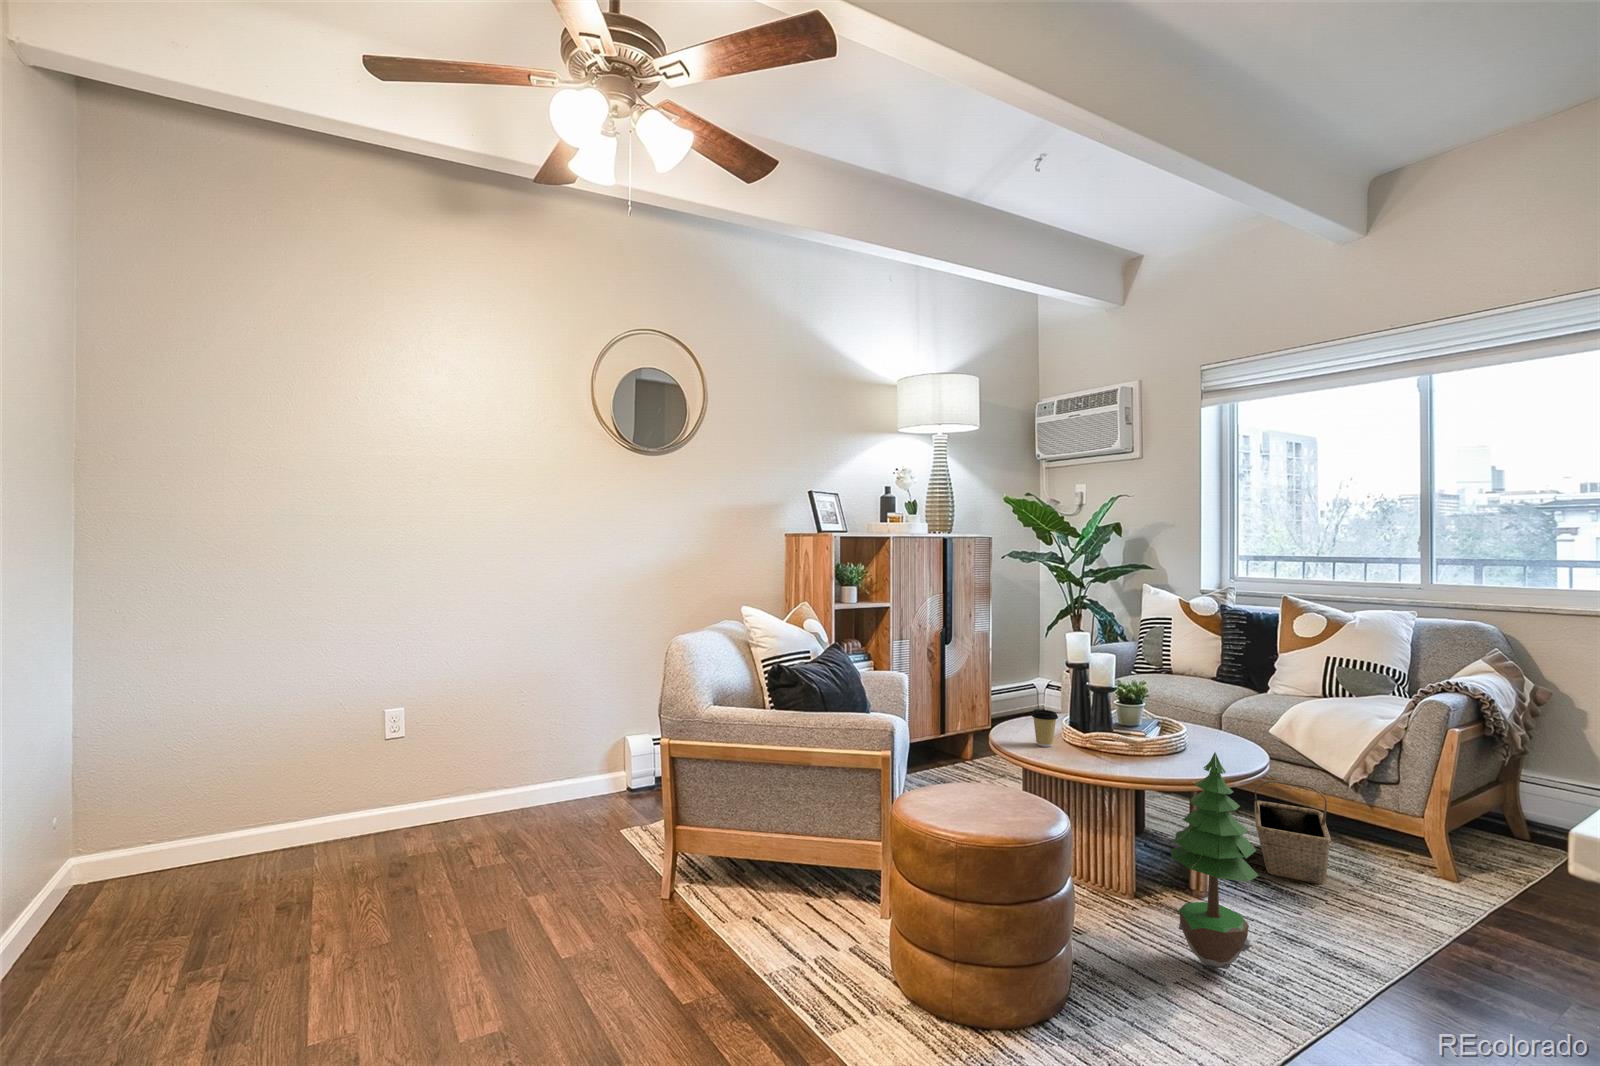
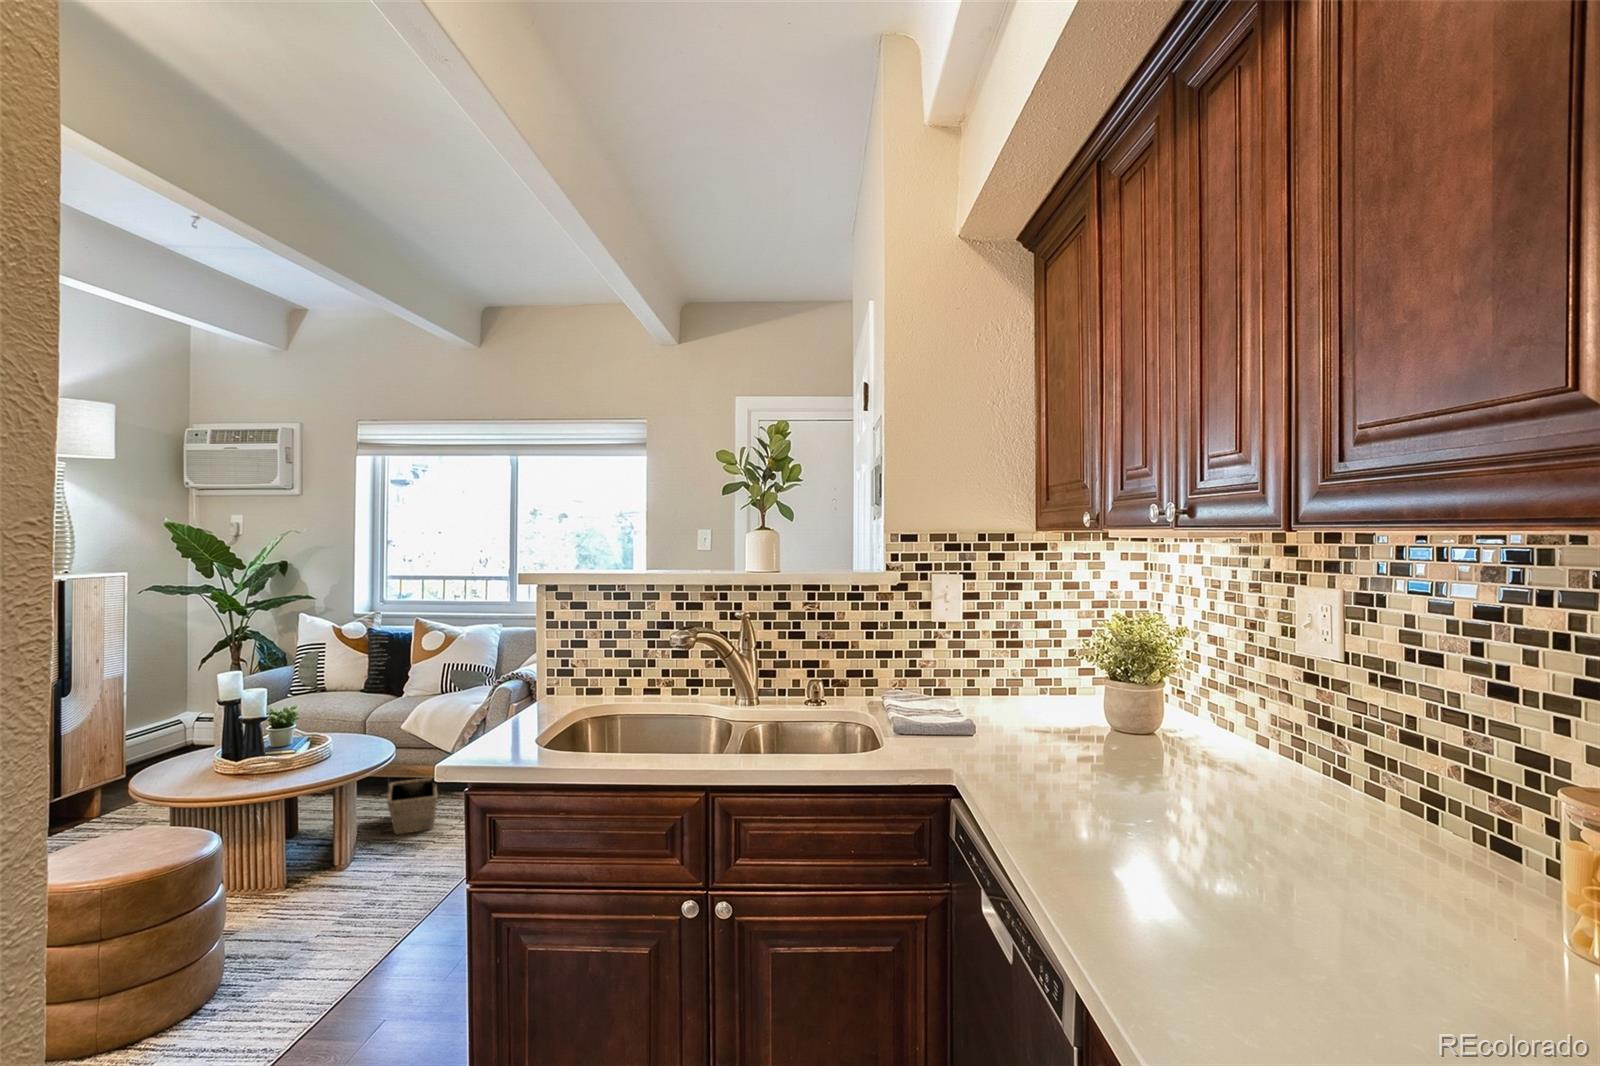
coffee cup: present [1032,709,1058,747] -> none [182,753,212,786]
potted tree: present [1171,752,1258,969] -> none [312,756,378,914]

